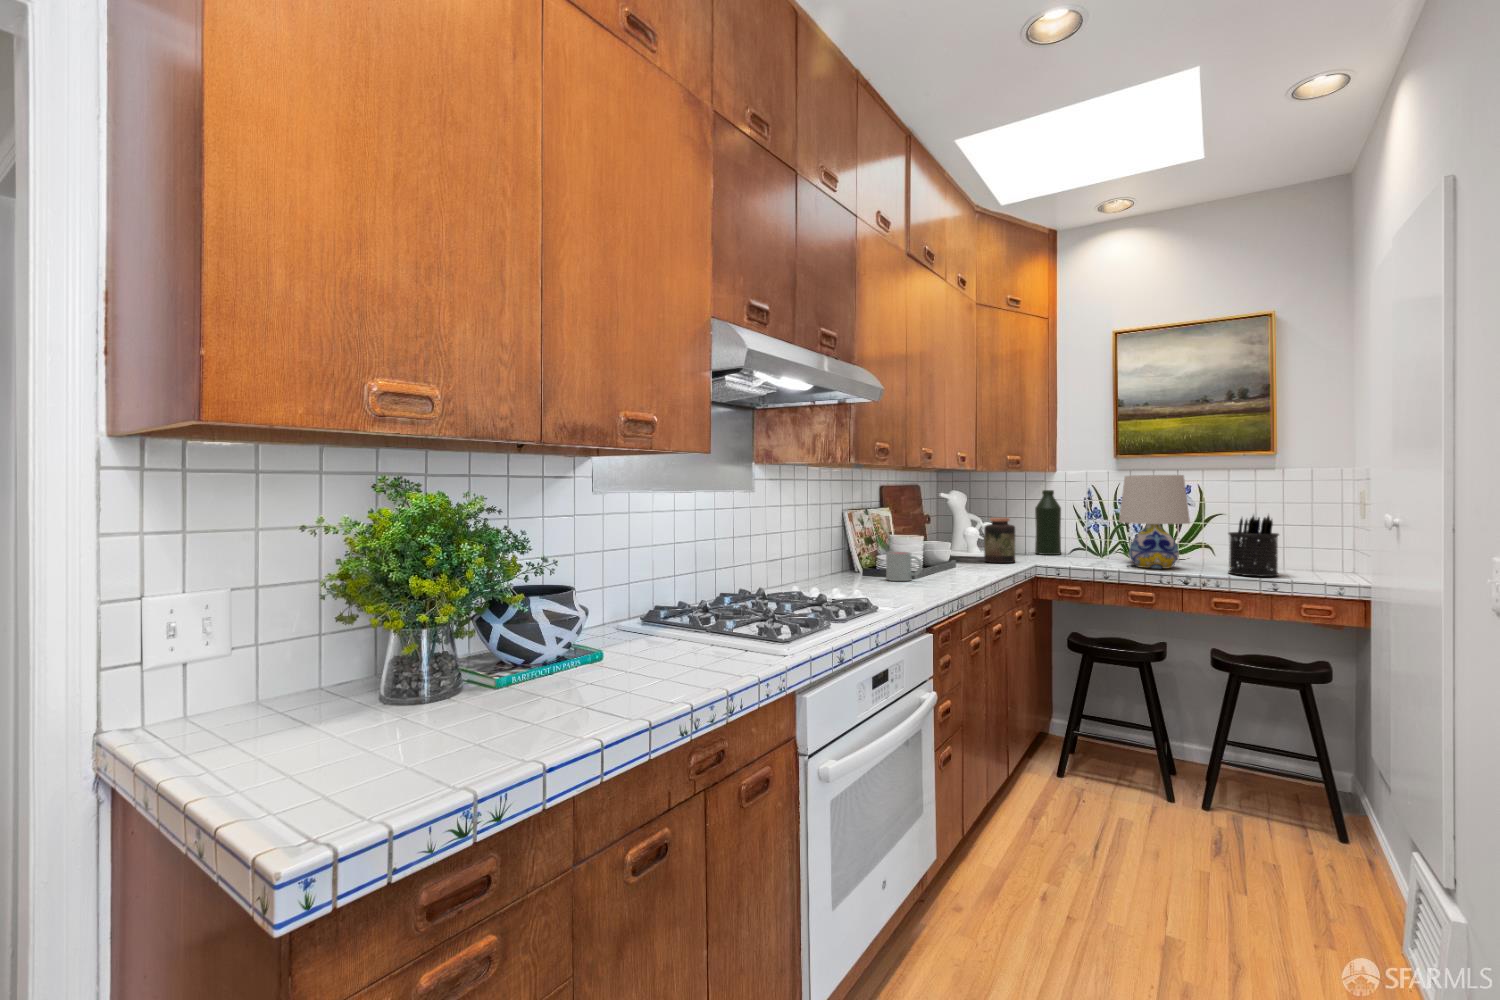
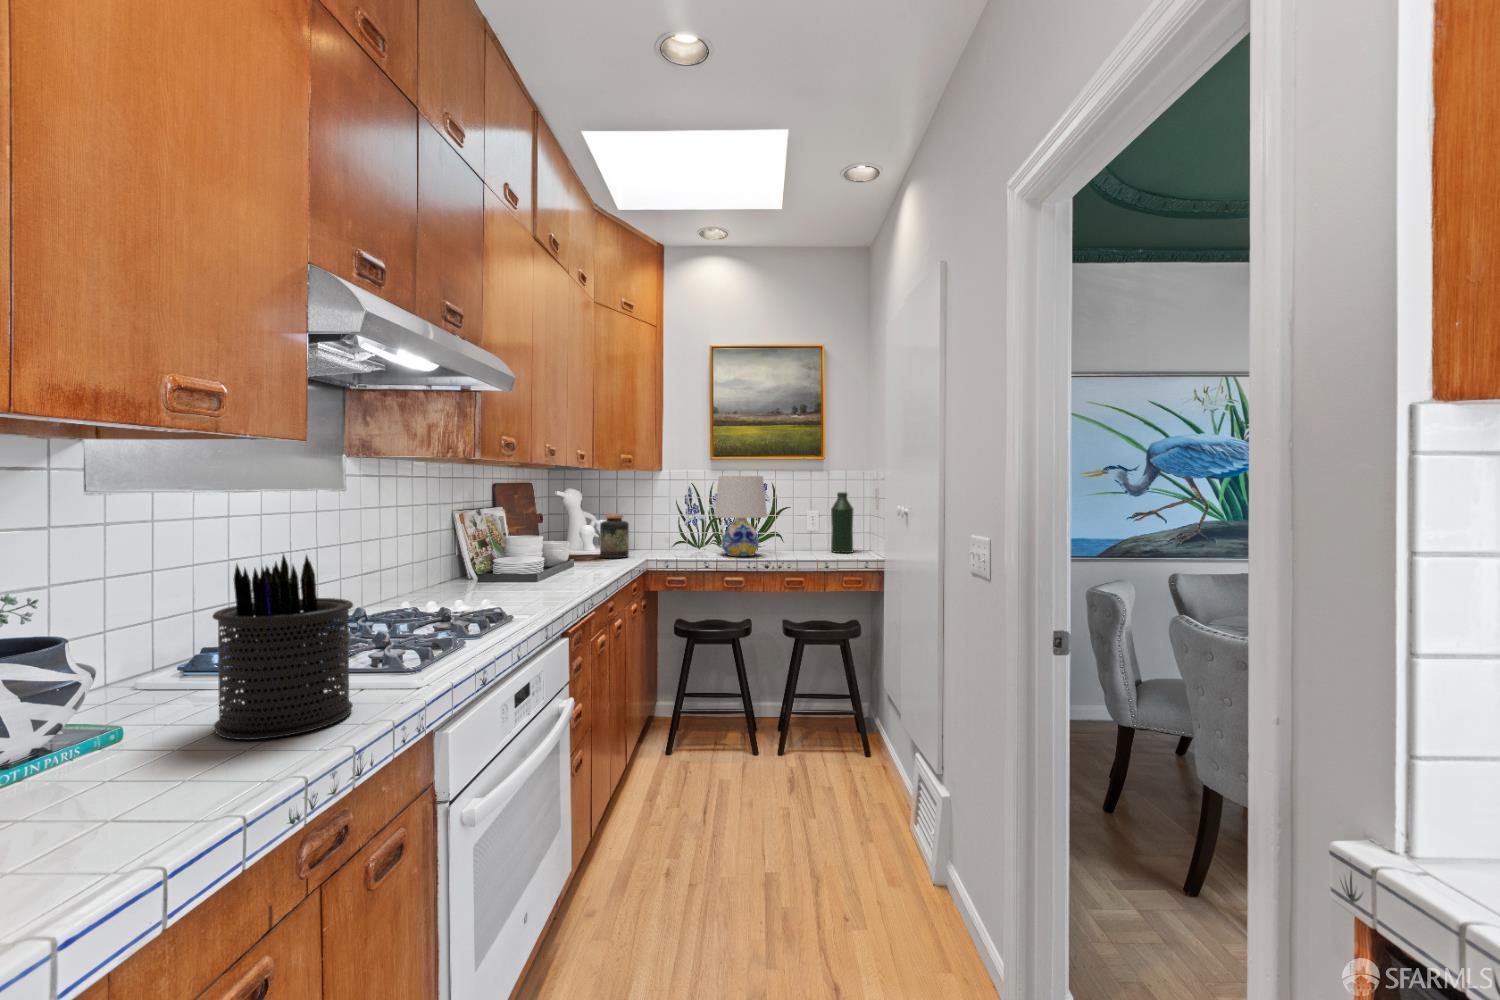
bottle: present [1035,490,1061,555] -> present [831,492,854,553]
pen holder: present [1228,515,1279,576] -> present [213,555,353,740]
mug: present [886,552,922,581] -> none [508,552,548,584]

